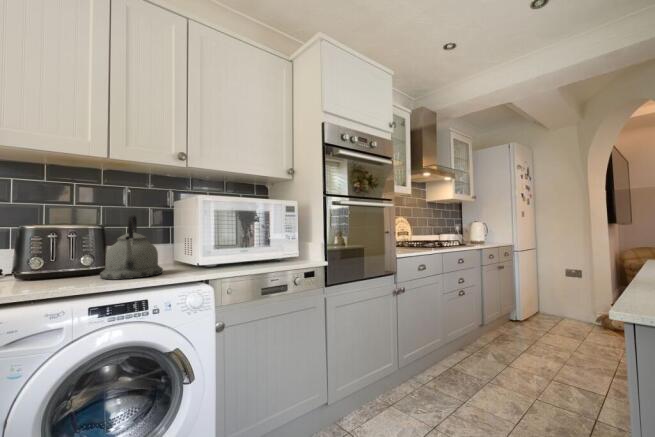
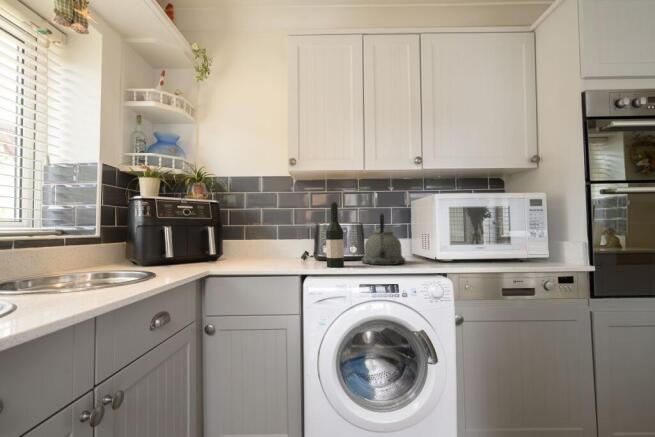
wine bottle: none [32,197,66,290] -> present [326,202,344,267]

